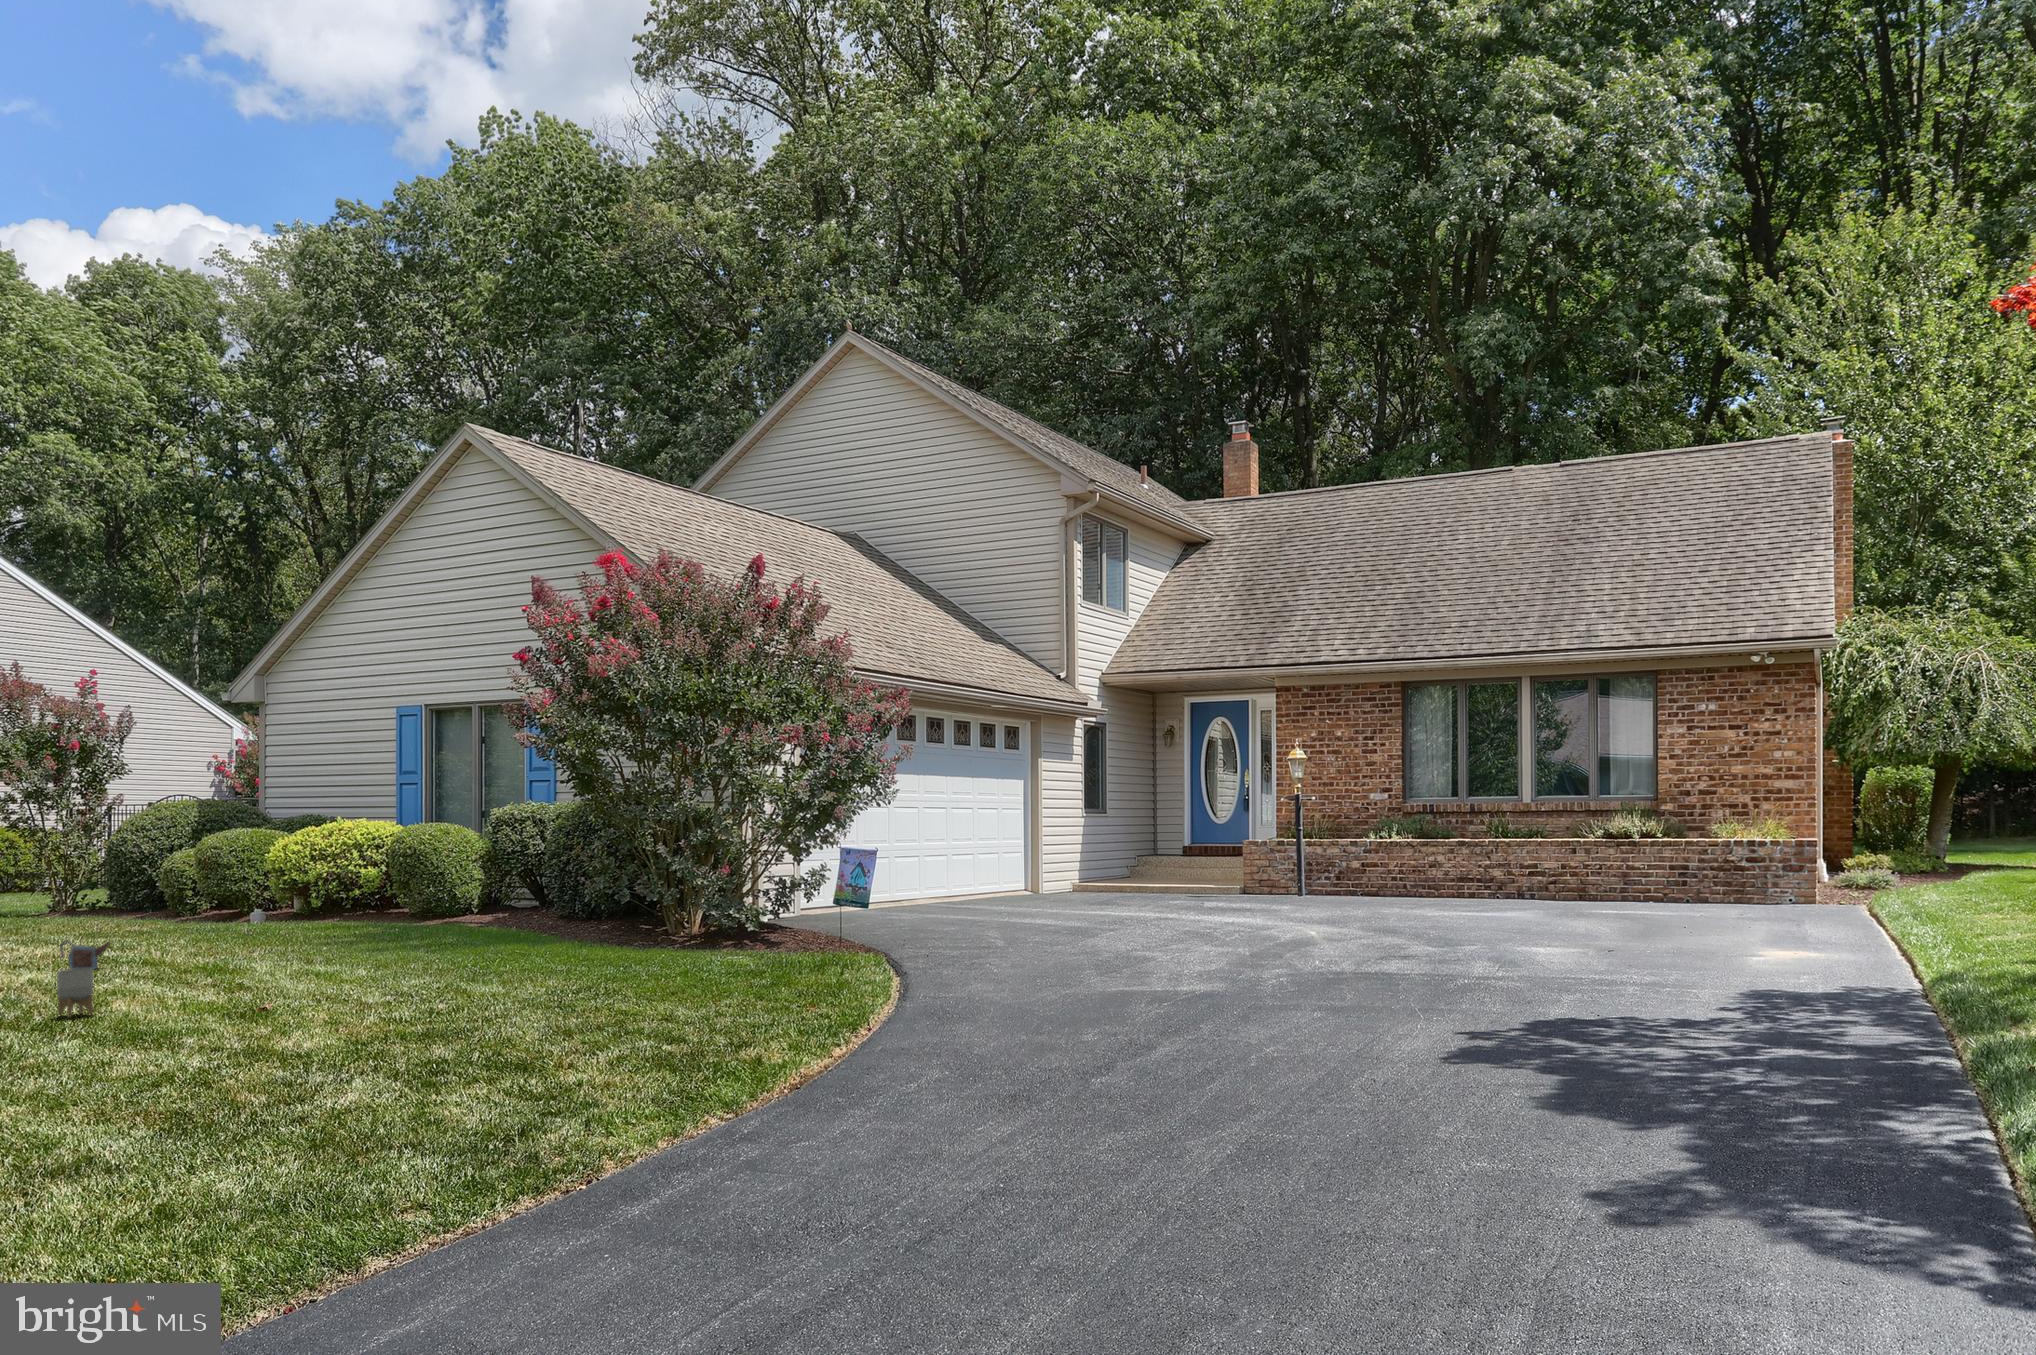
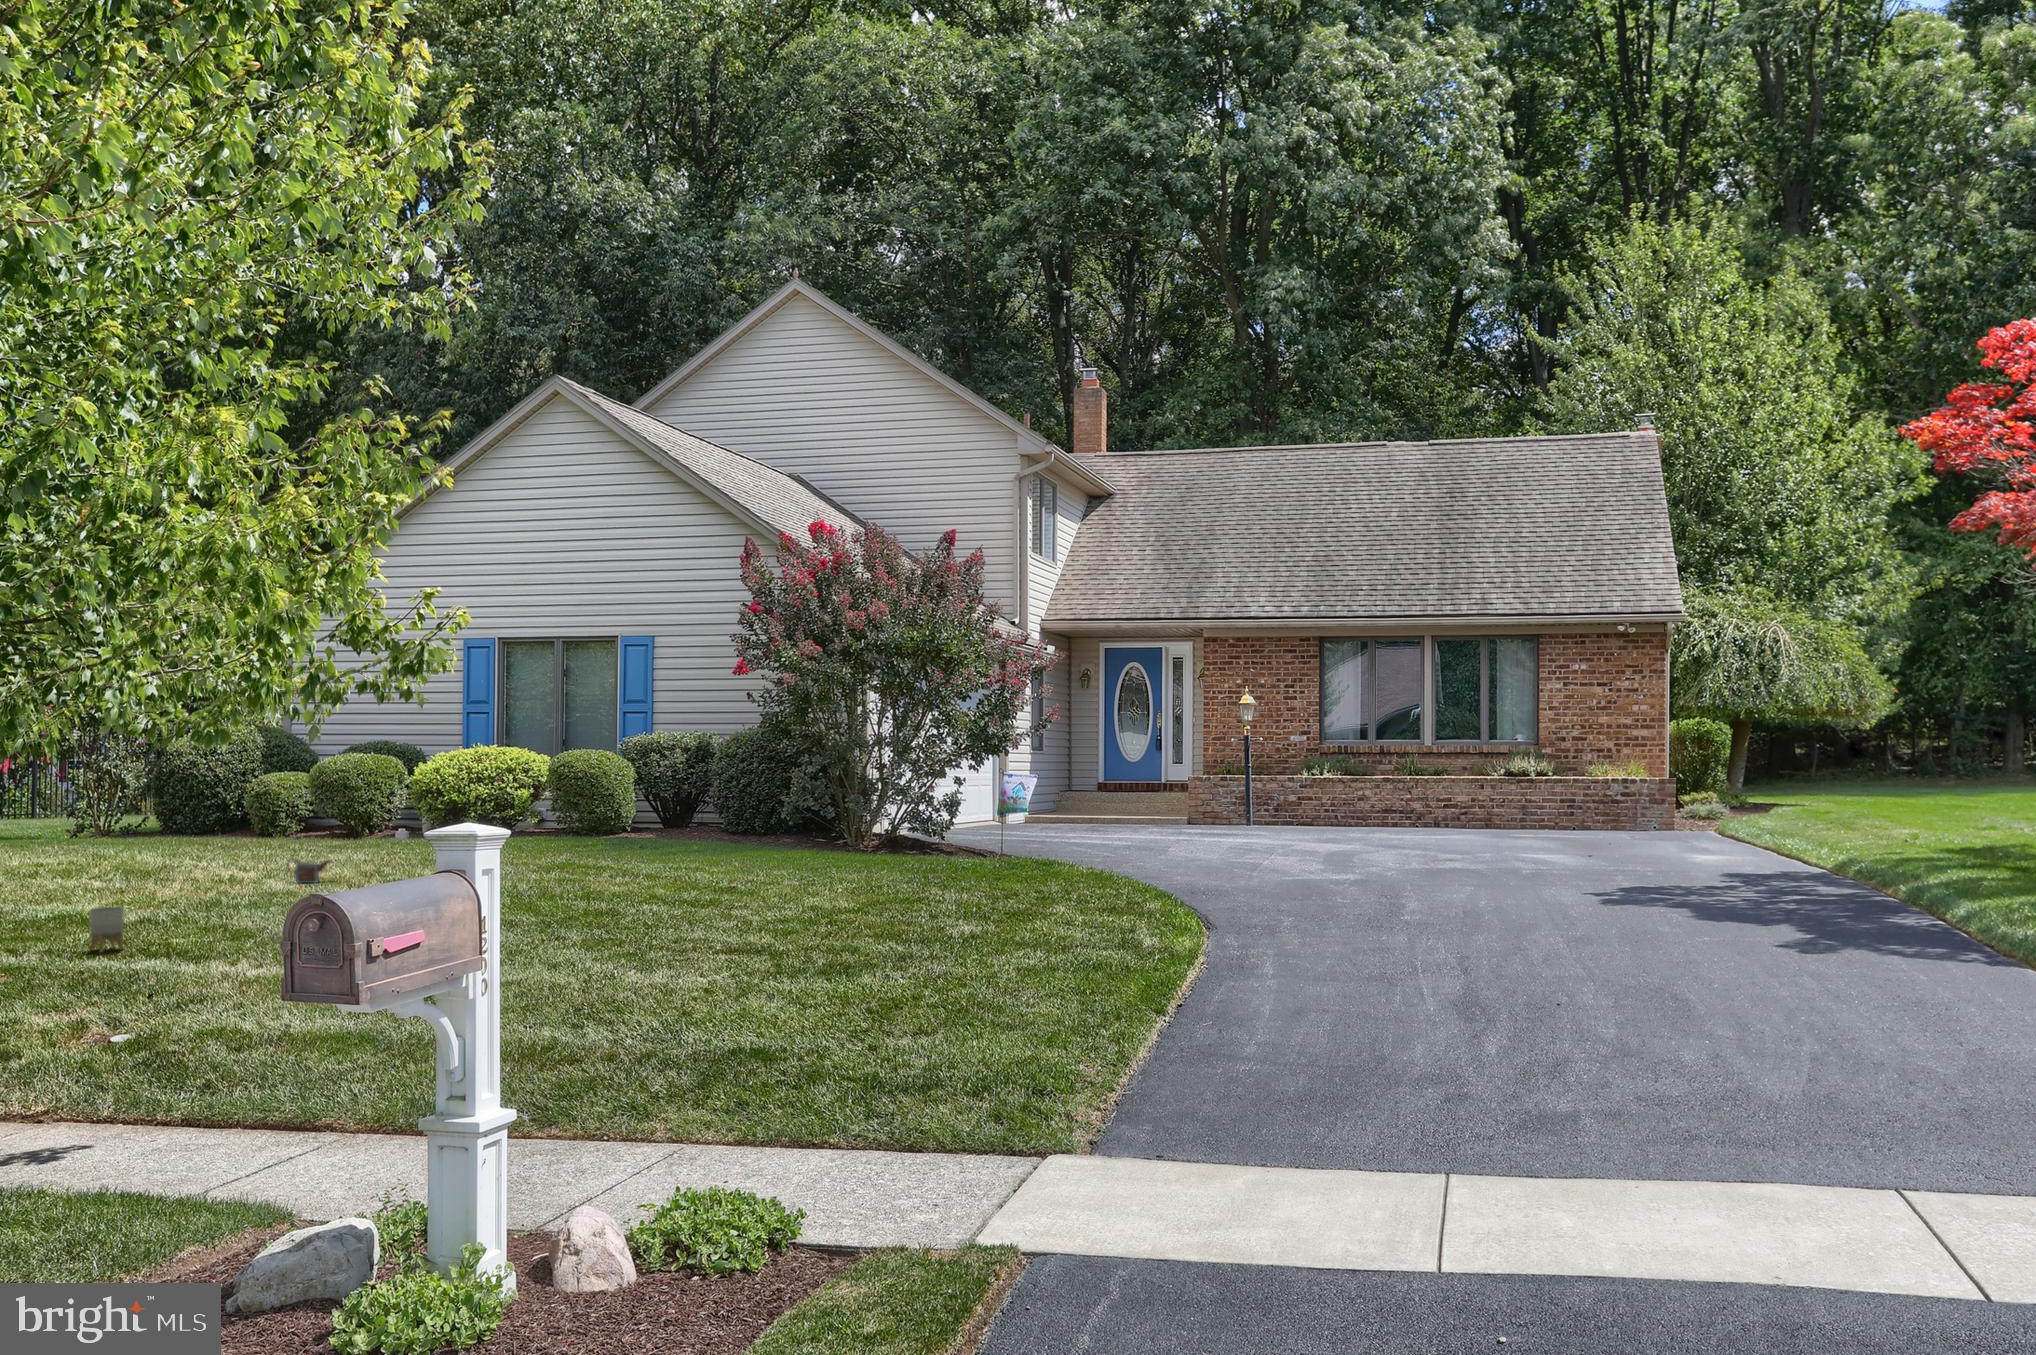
watering can: present [60,942,111,969] -> present [286,858,330,883]

